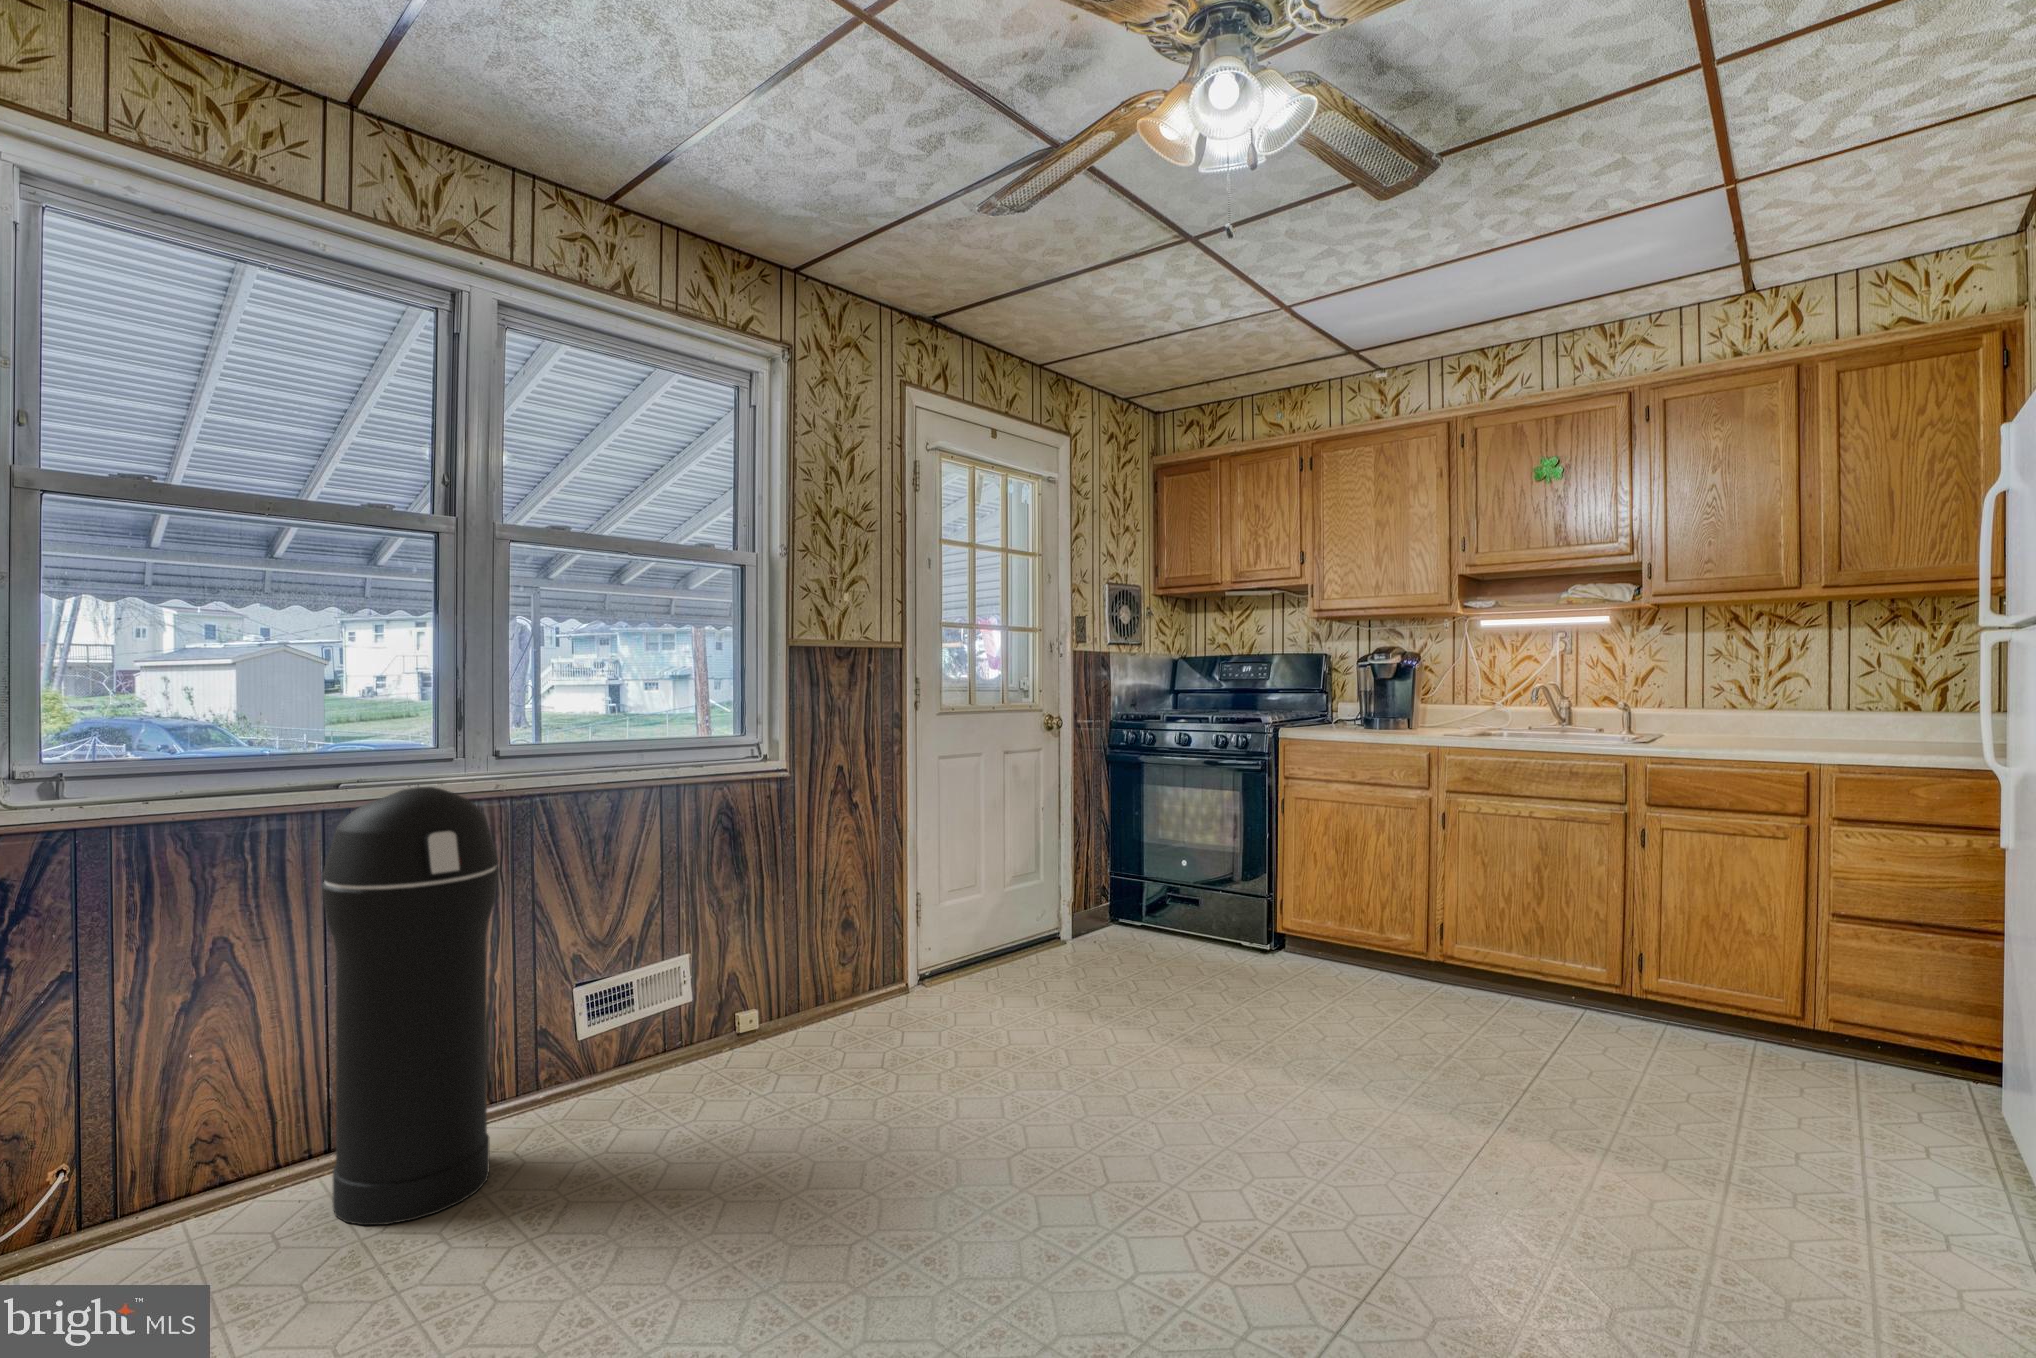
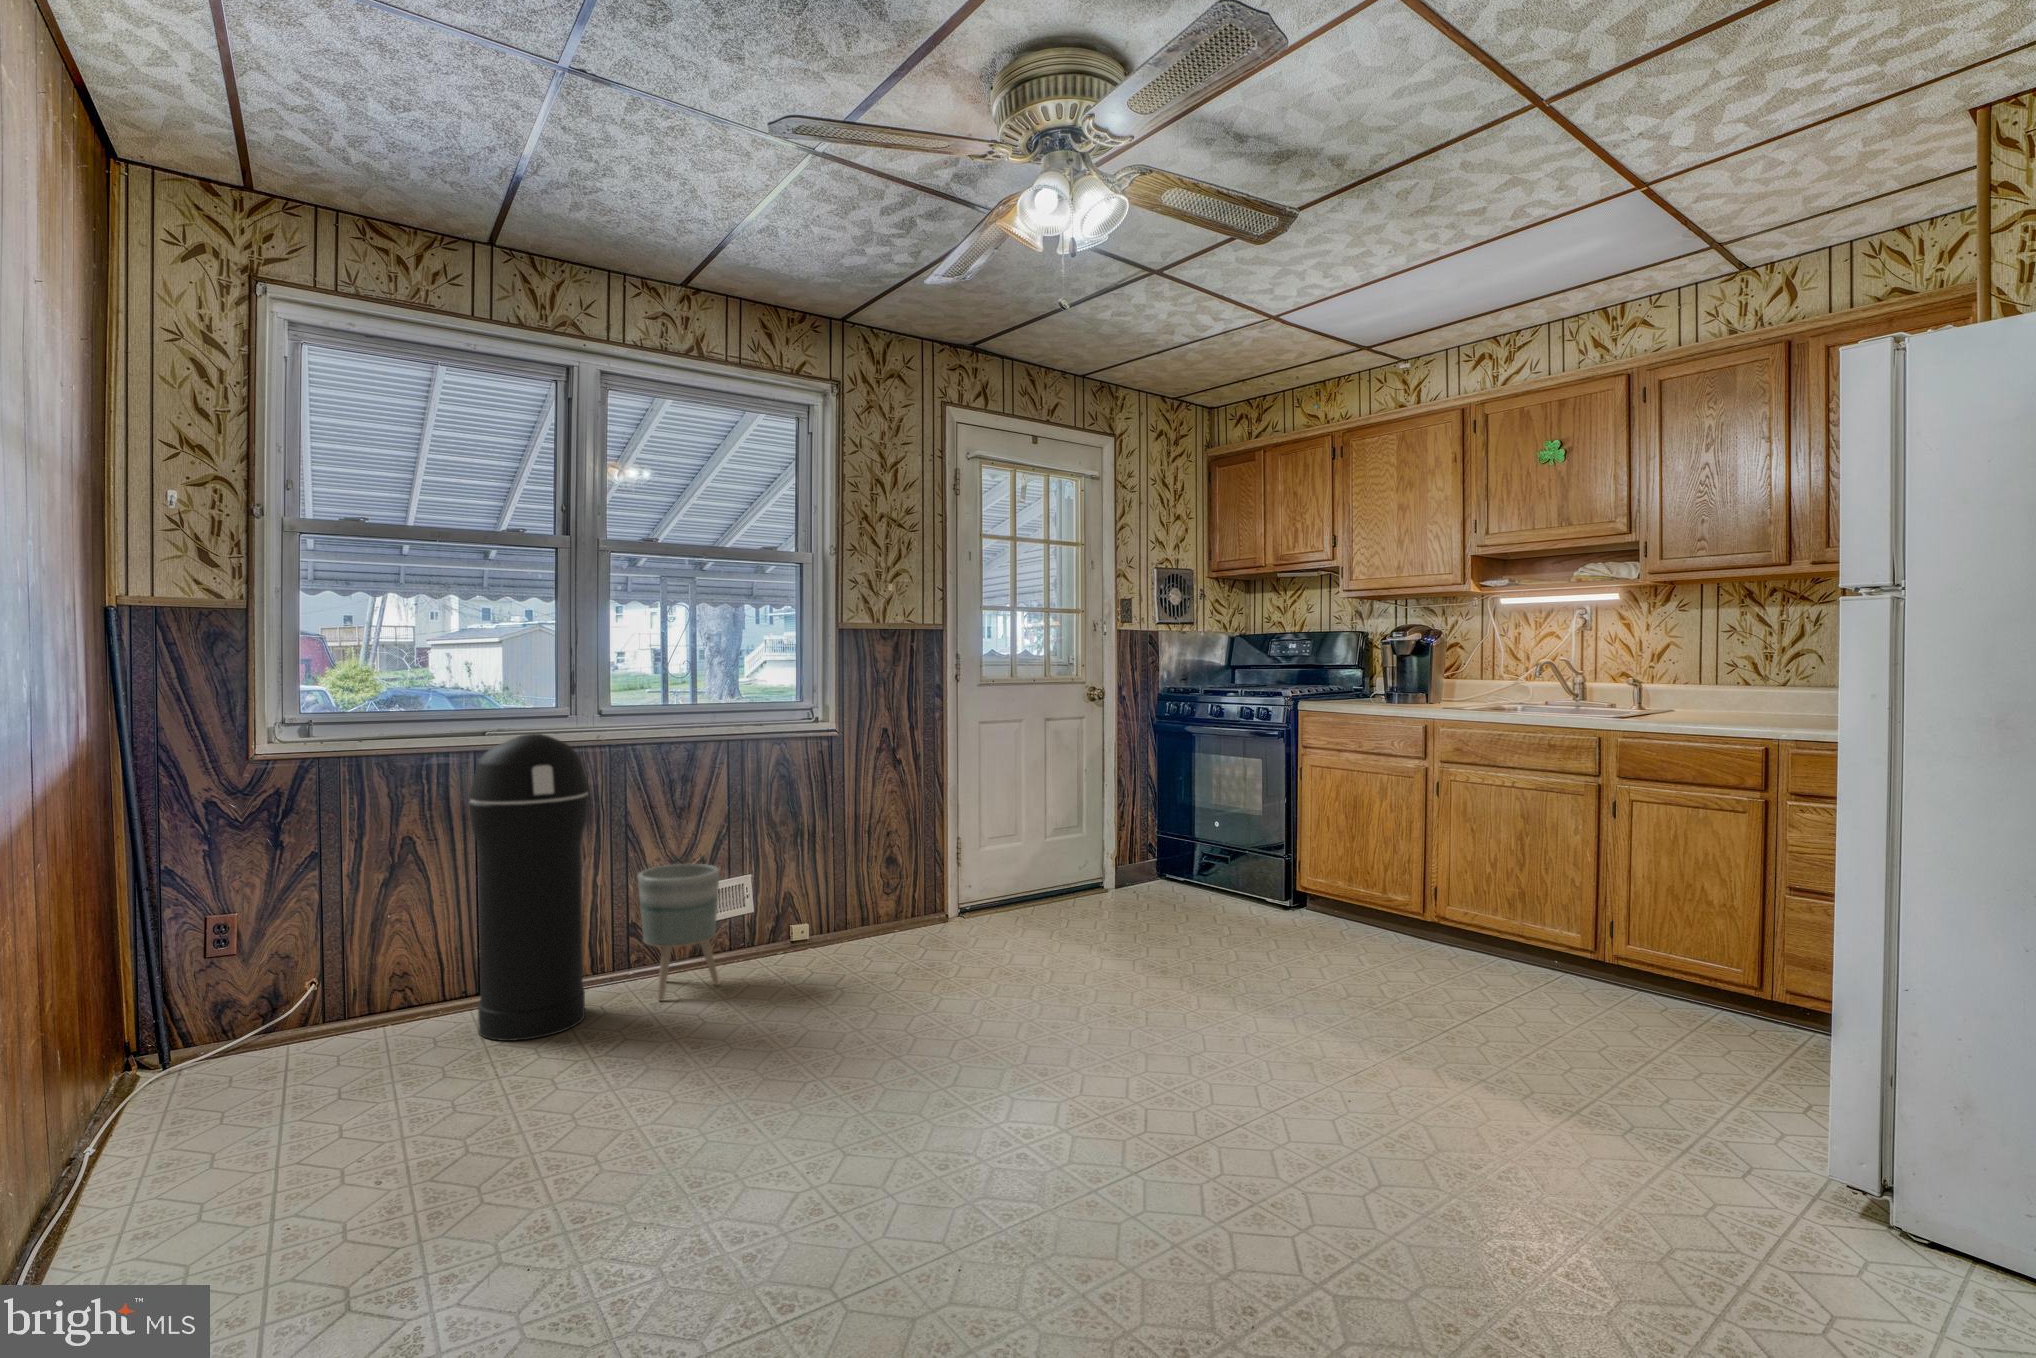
planter: none [553,947,663,1136] -> present [638,864,719,1001]

